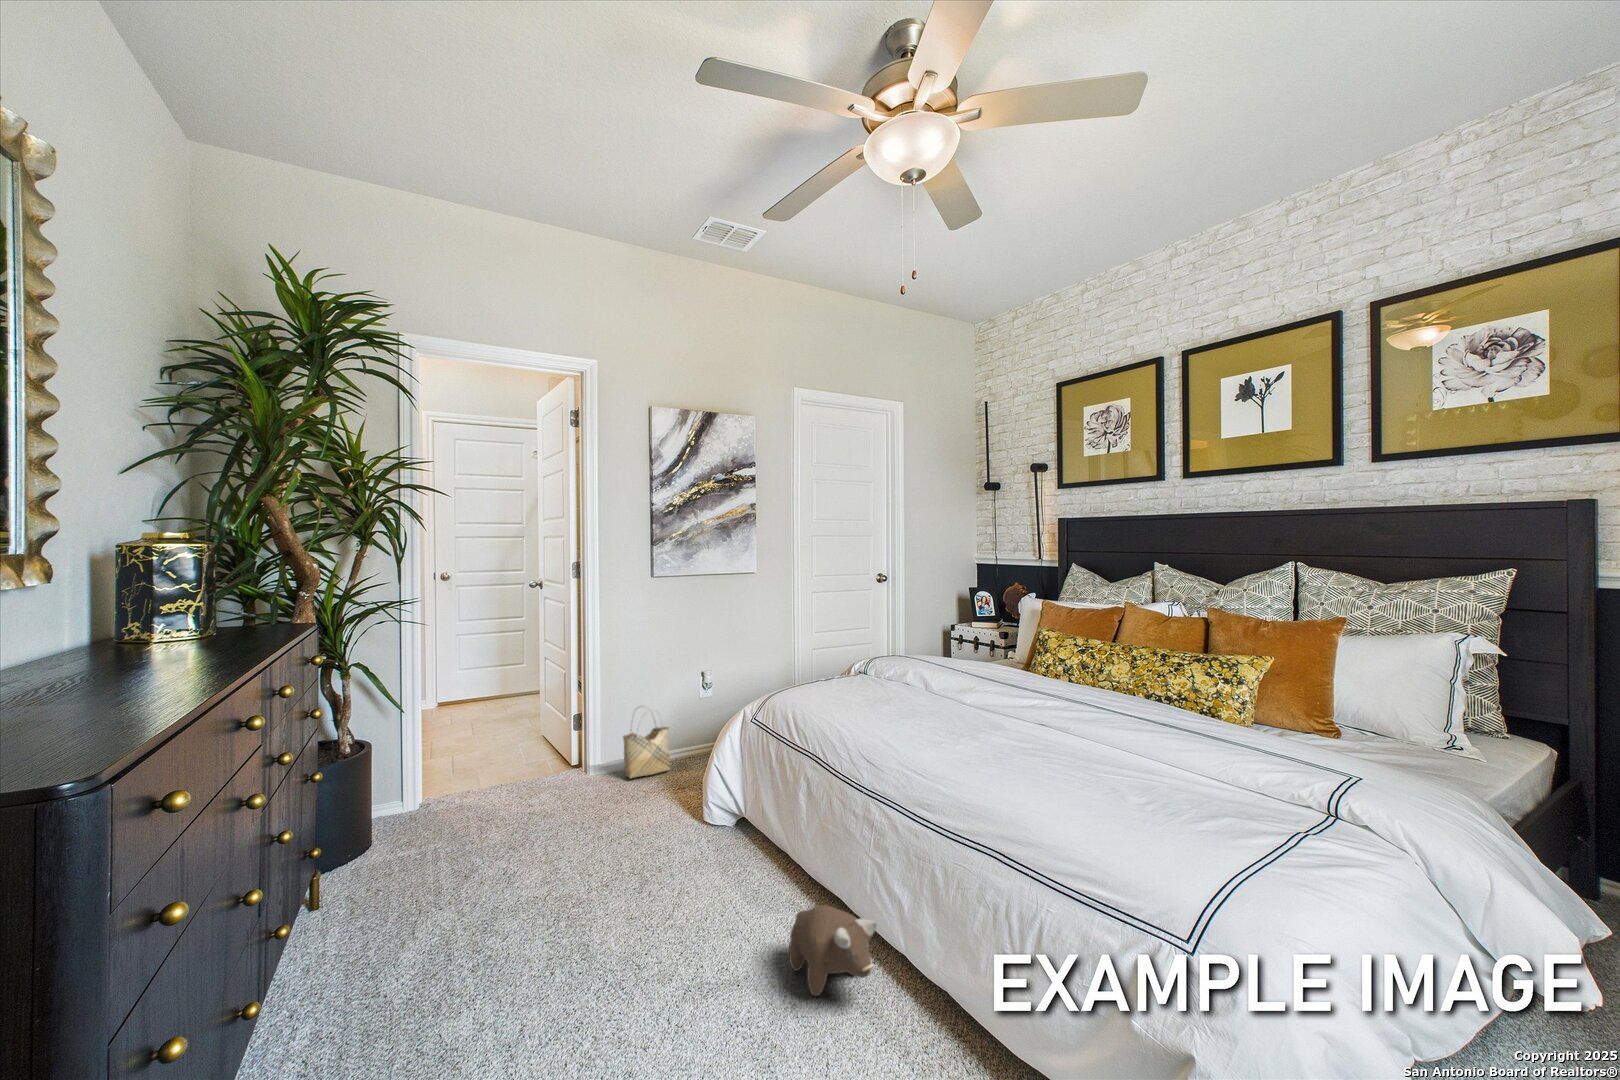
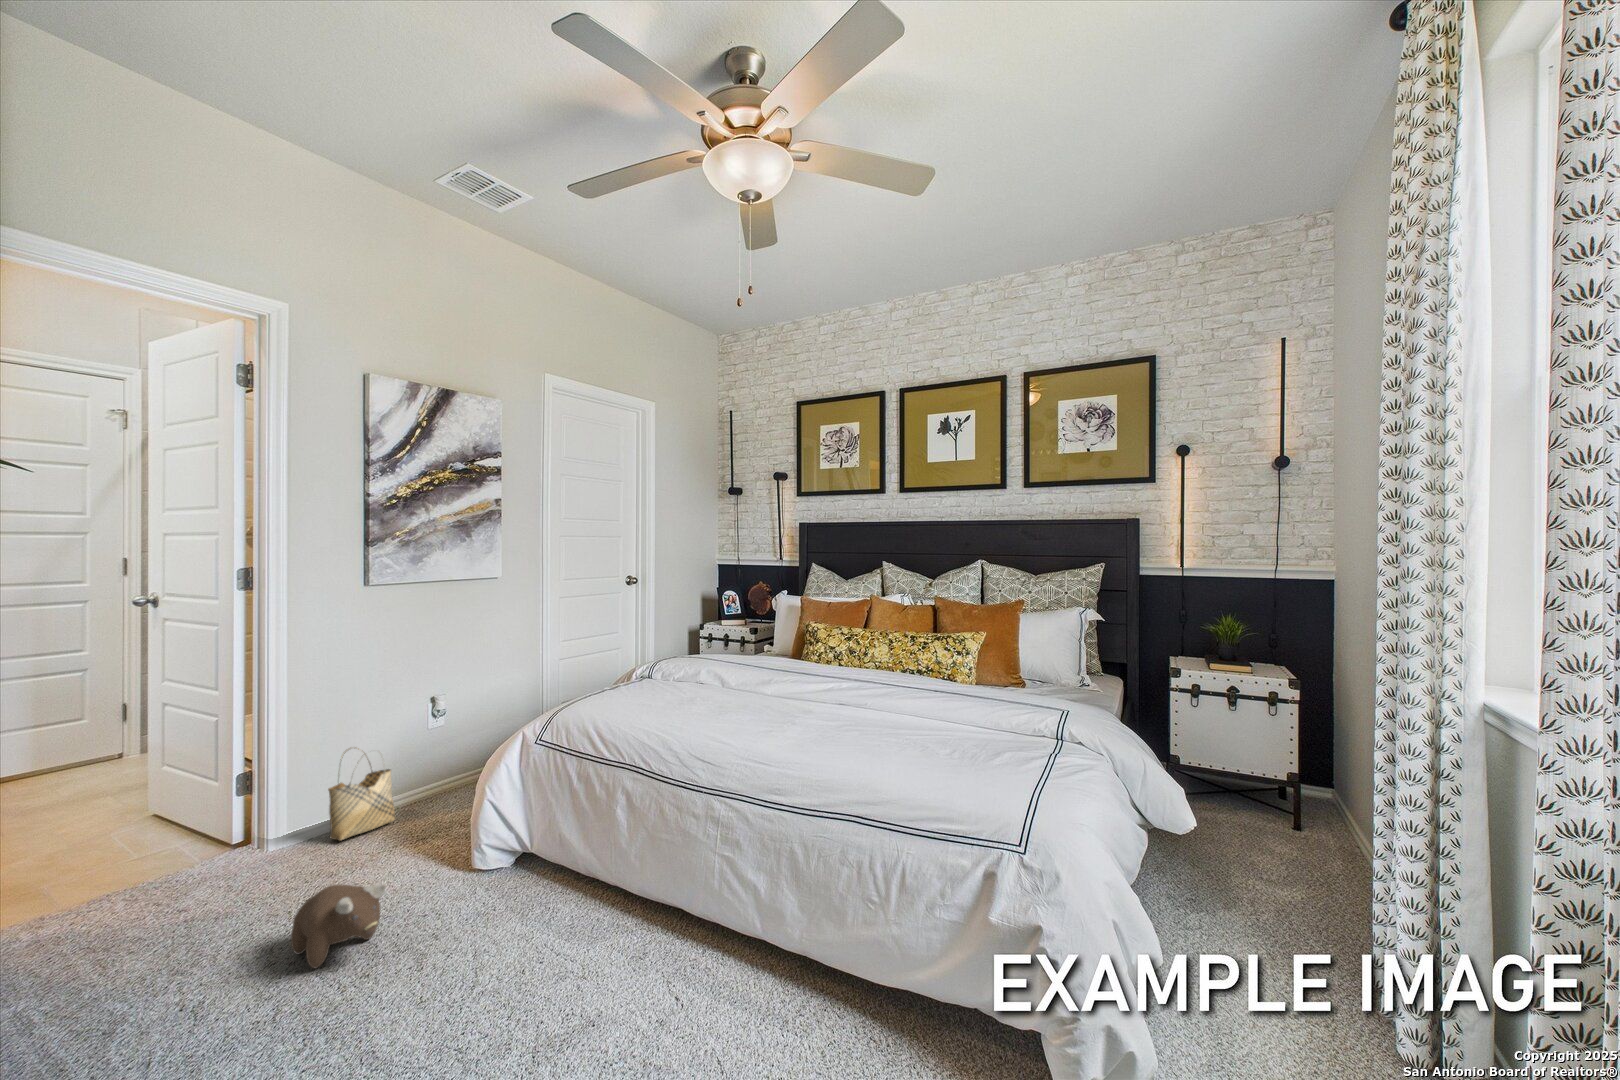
plush toy: present [789,905,877,996] -> present [291,884,386,968]

